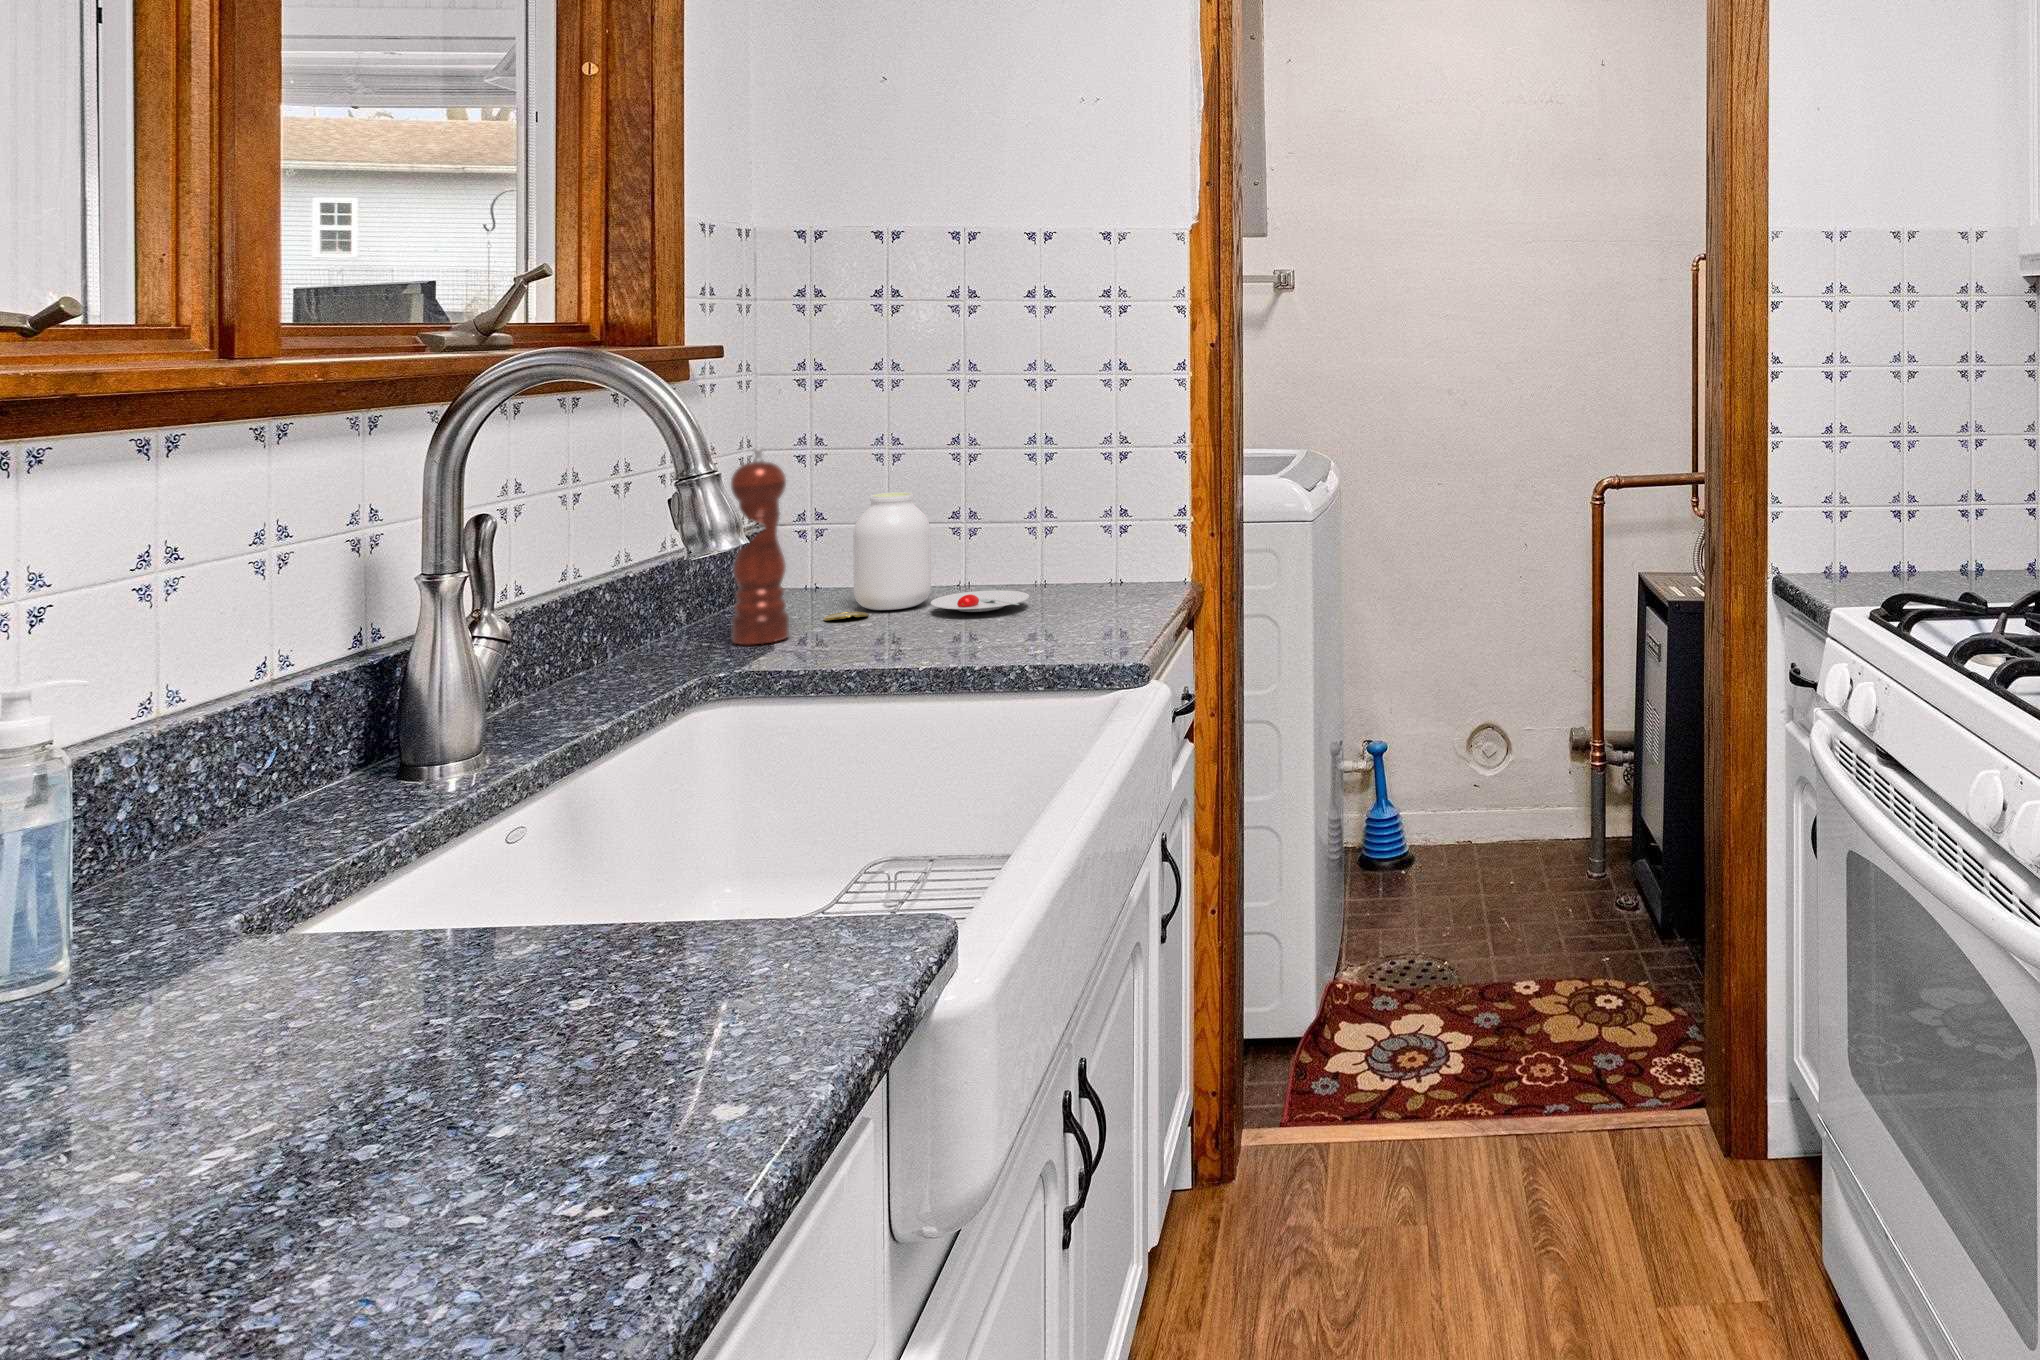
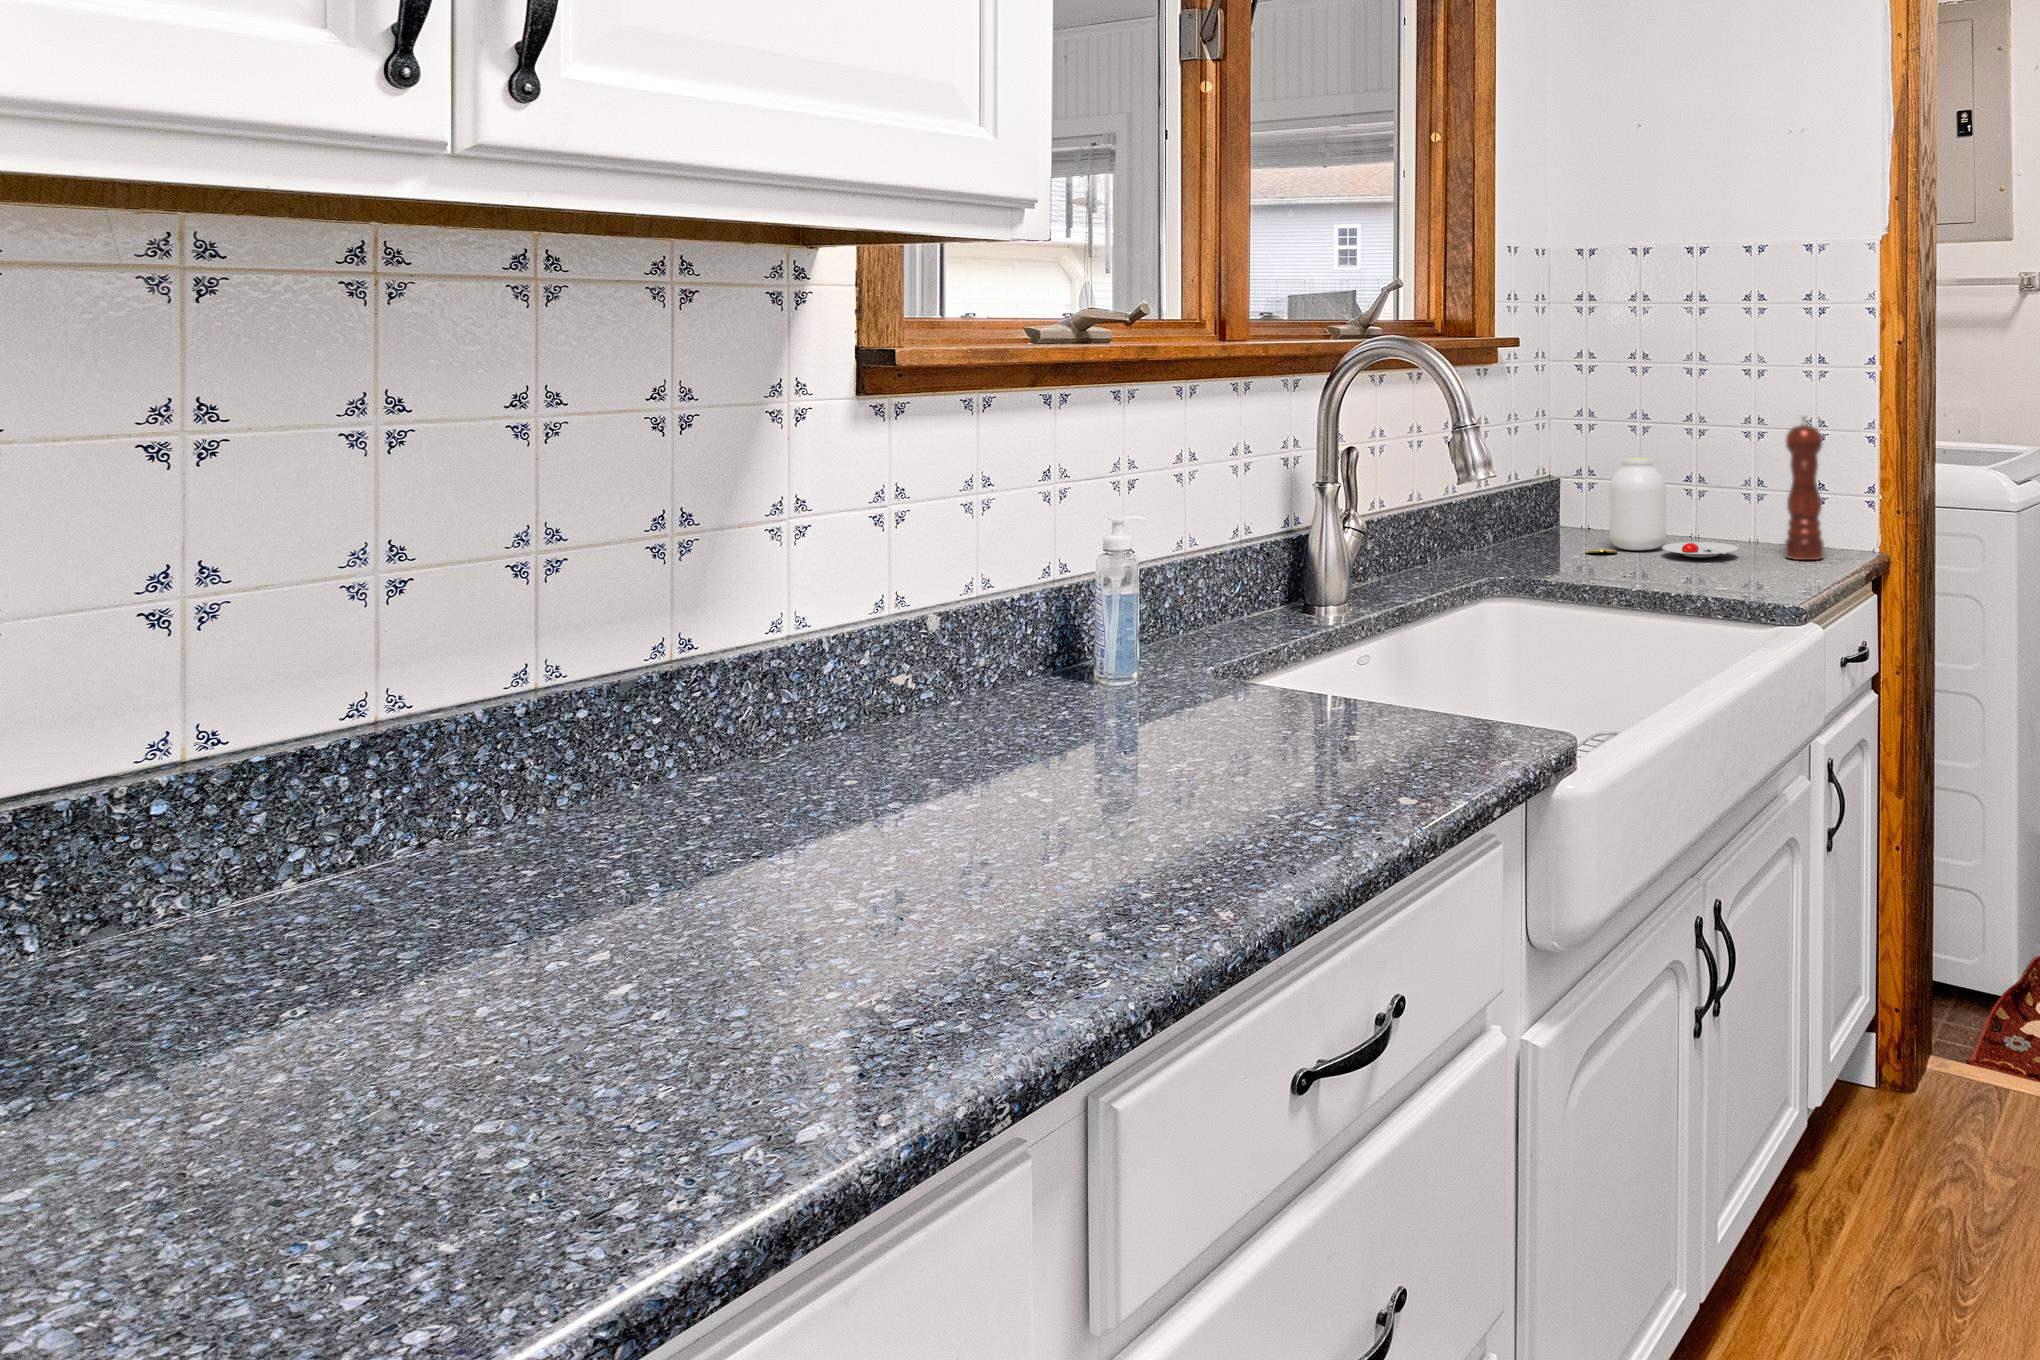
pepper mill: present [731,448,789,645] -> present [1785,415,1824,560]

